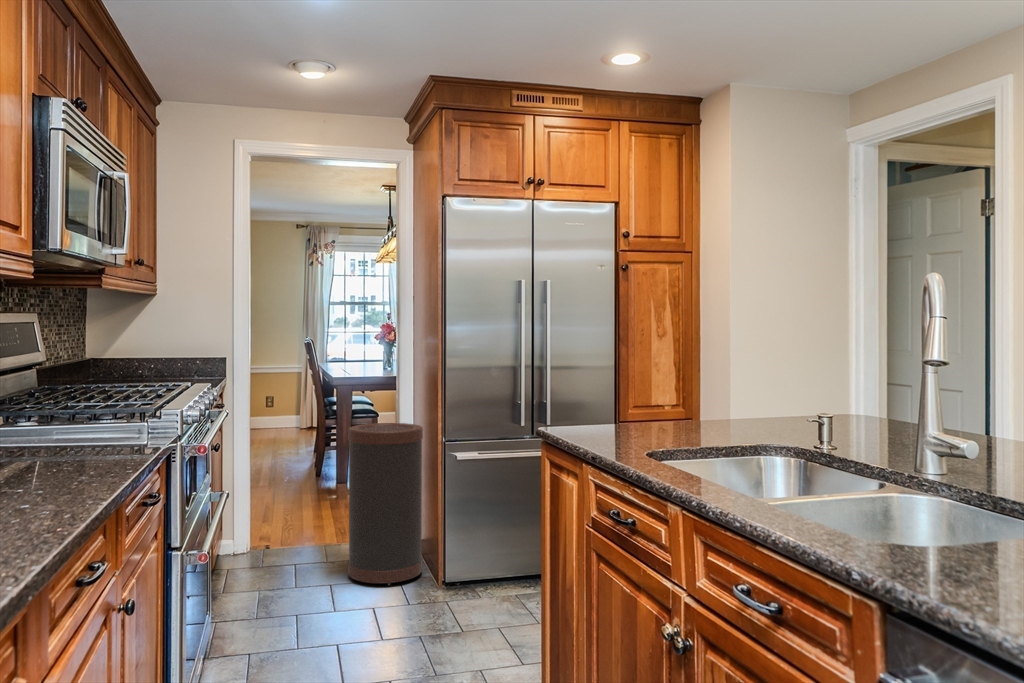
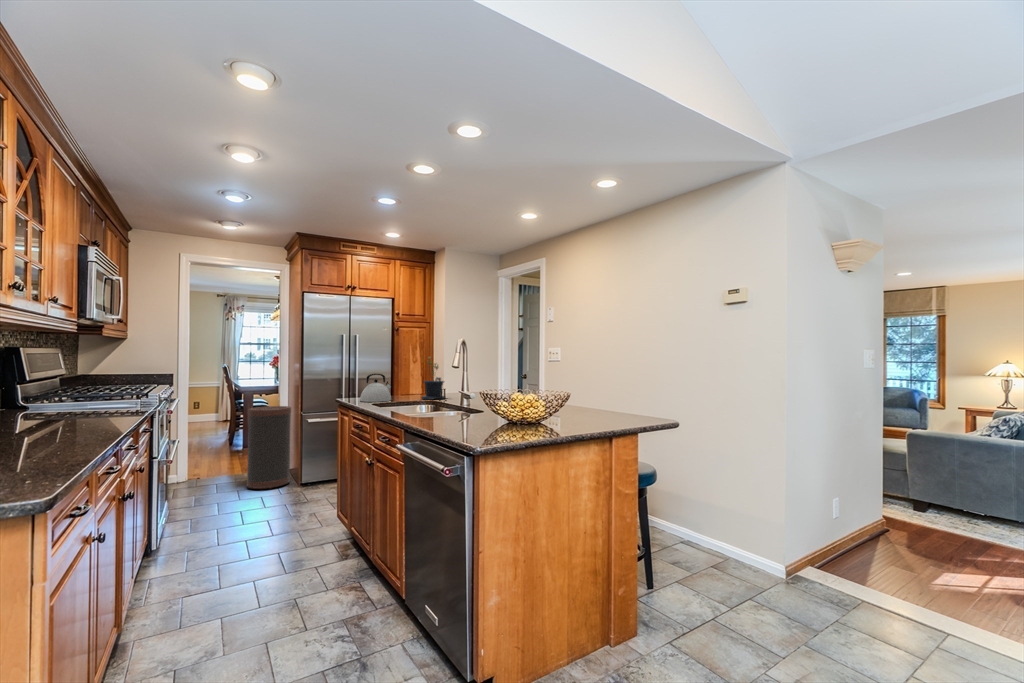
potted plant: none [724,332,789,439] -> present [422,357,445,399]
kettle: none [581,371,653,439] -> present [360,374,391,402]

